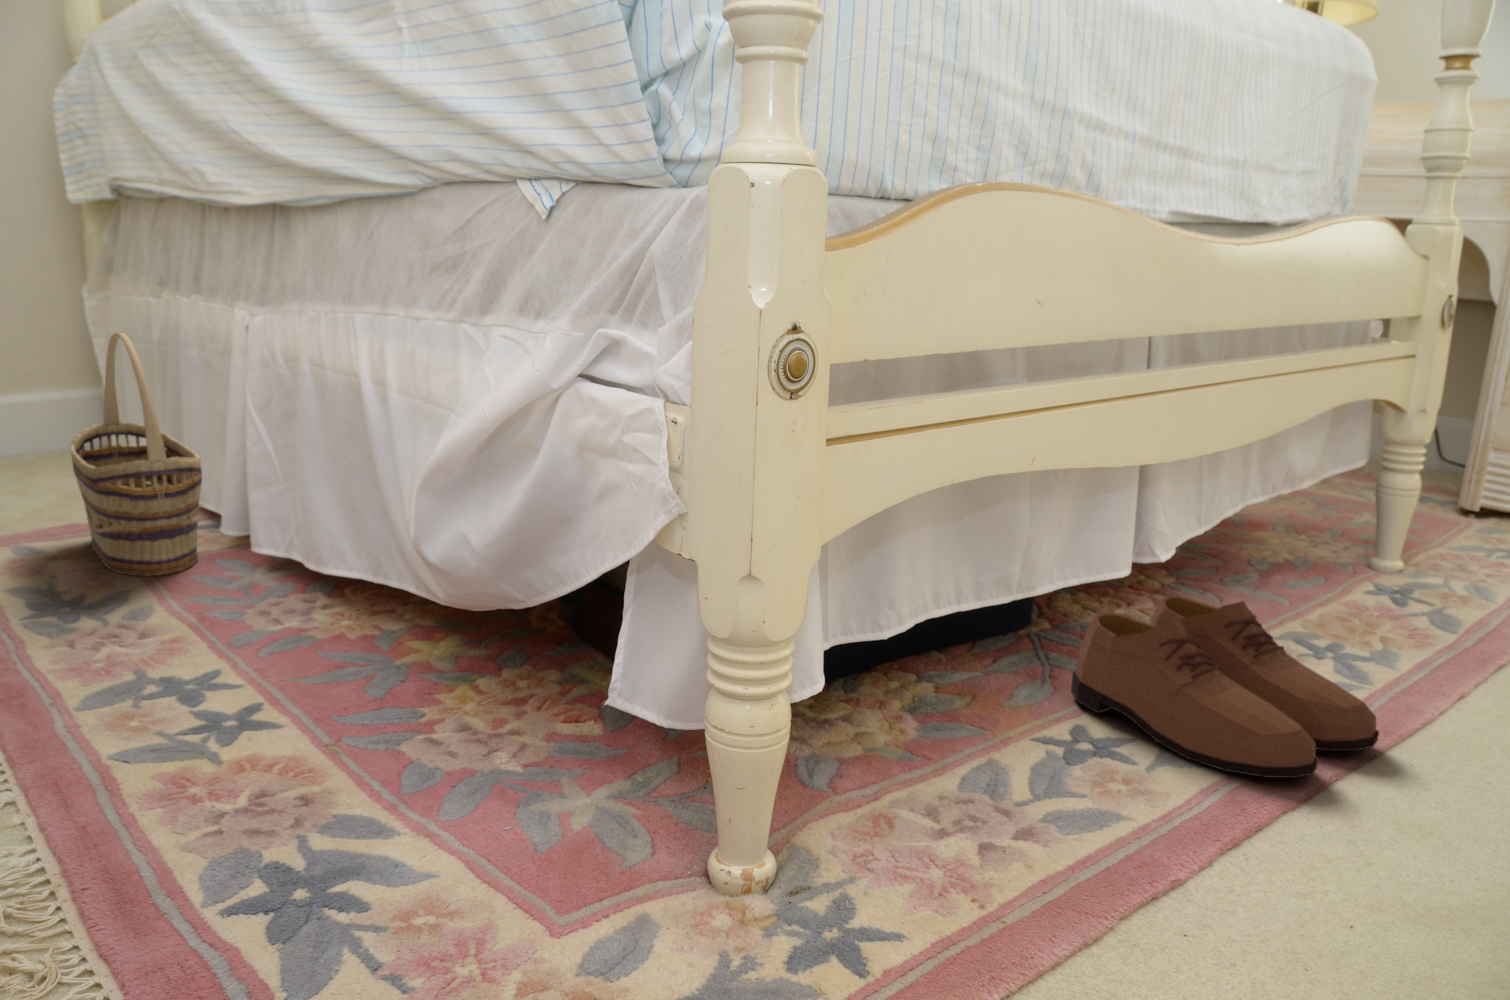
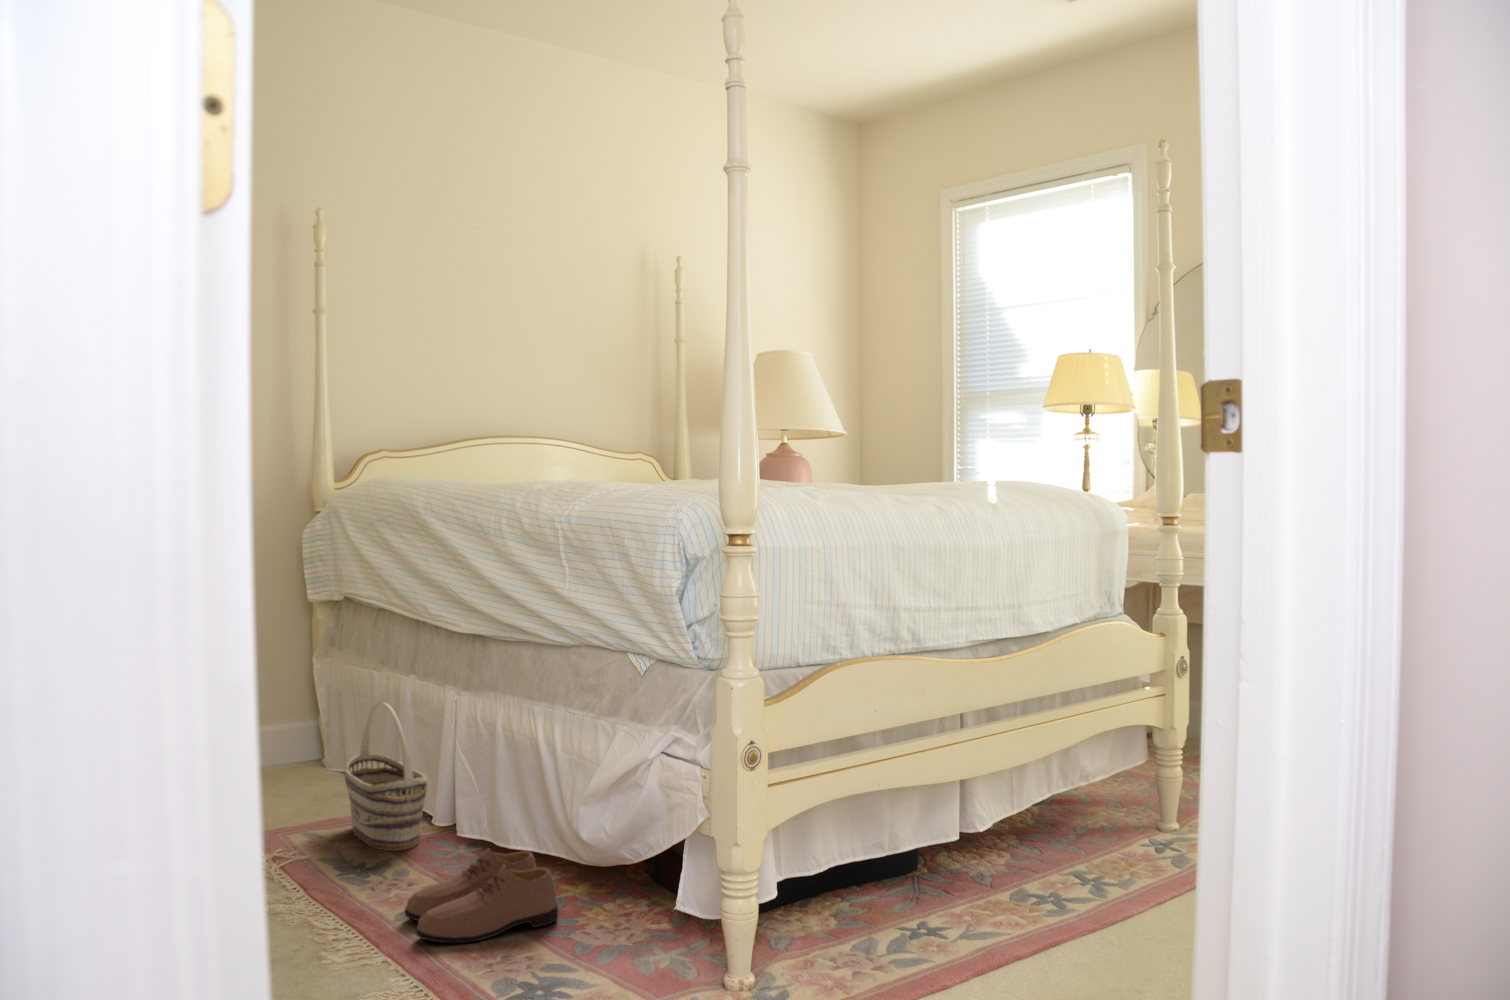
shoe: present [1071,595,1379,778] -> present [405,849,558,943]

